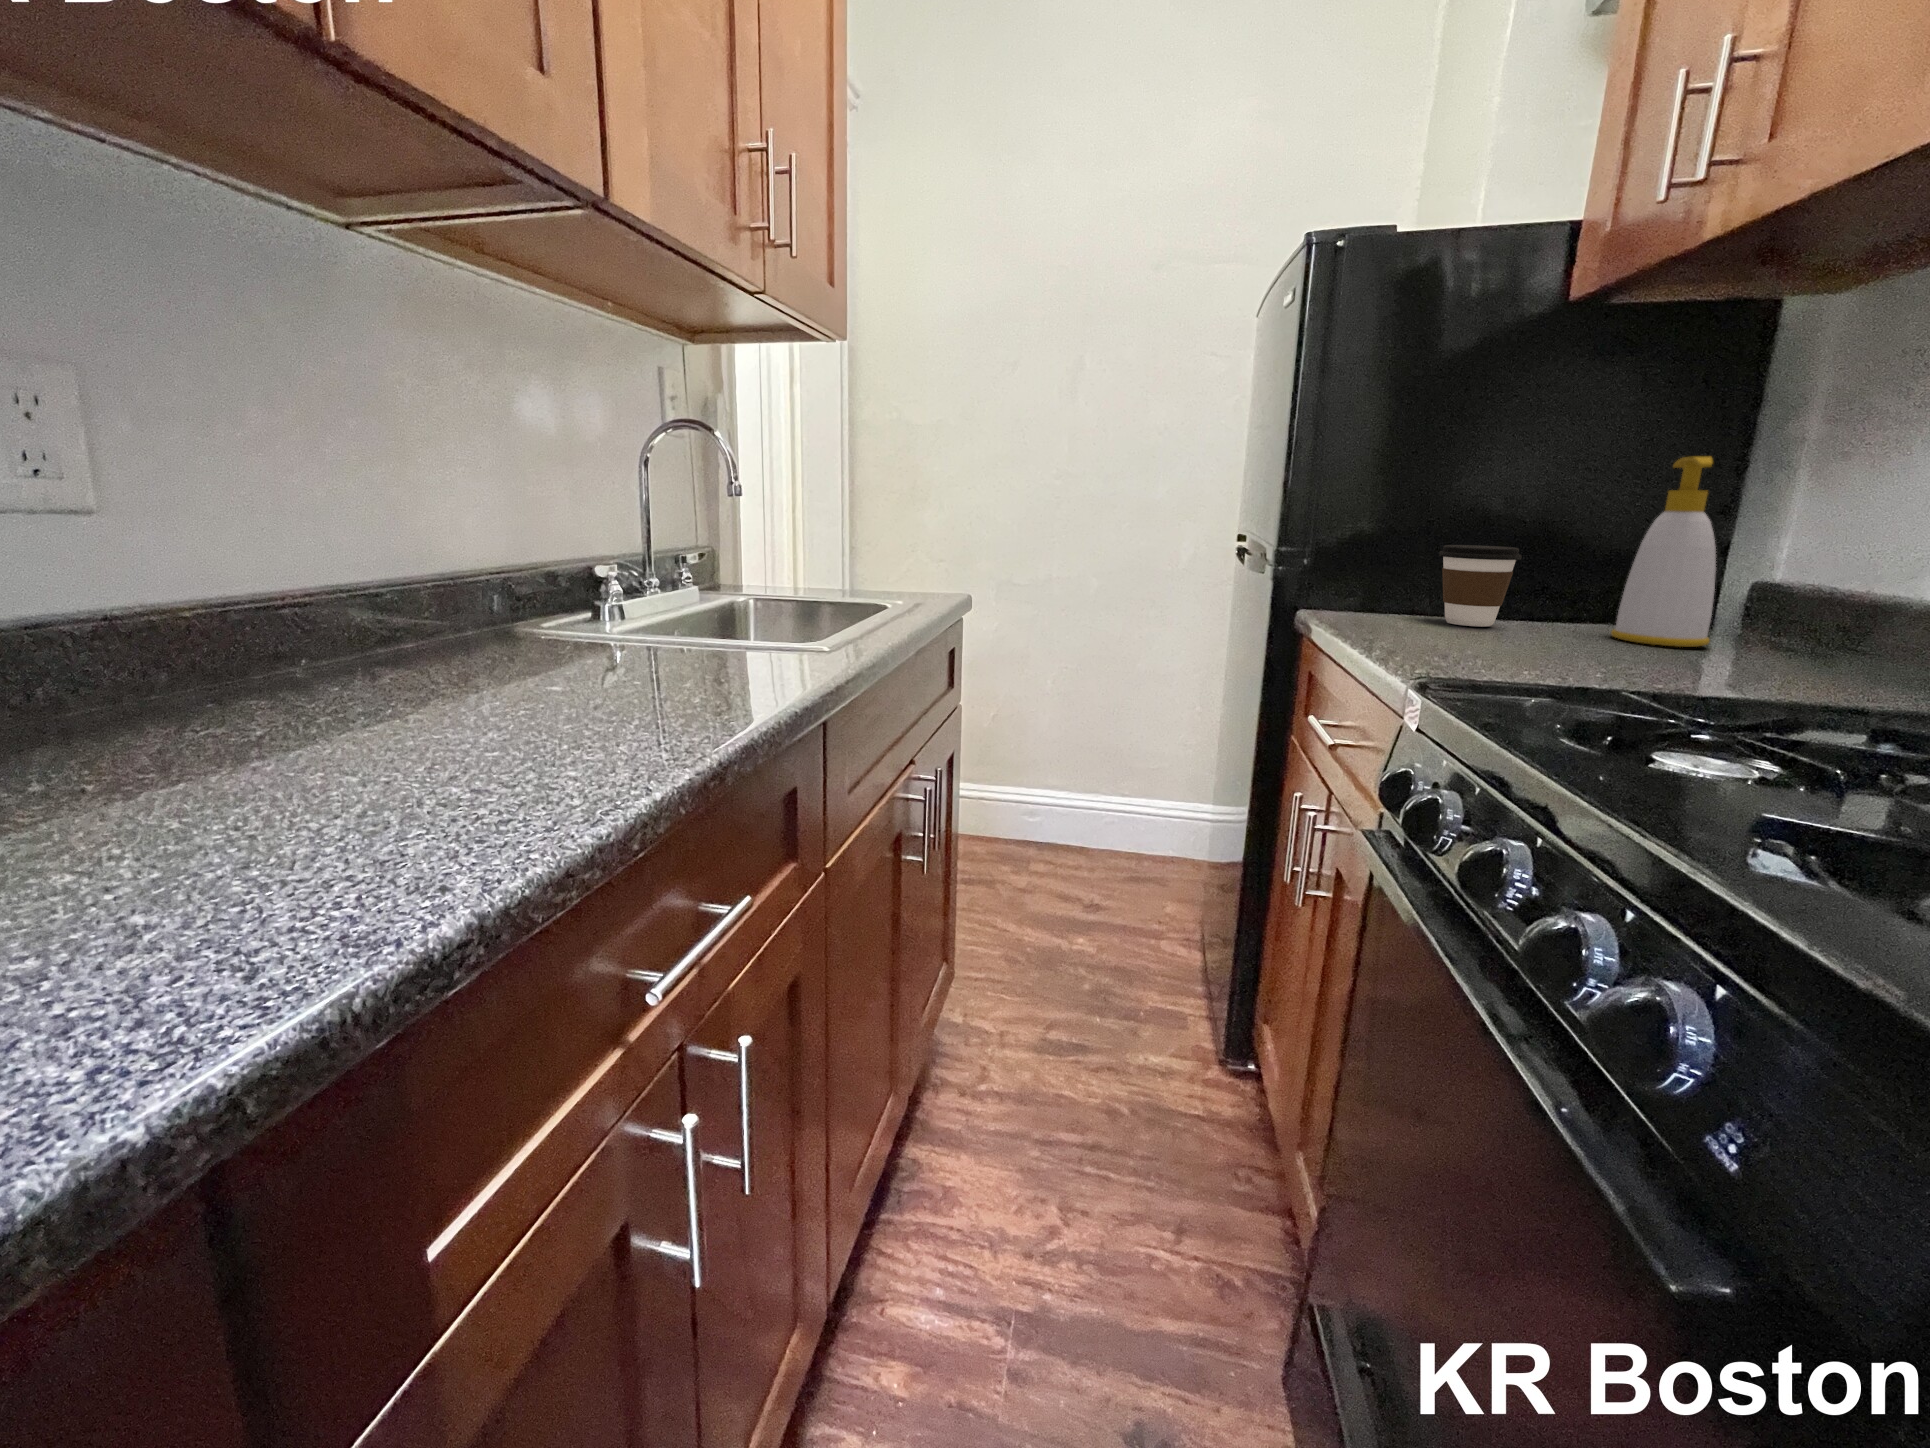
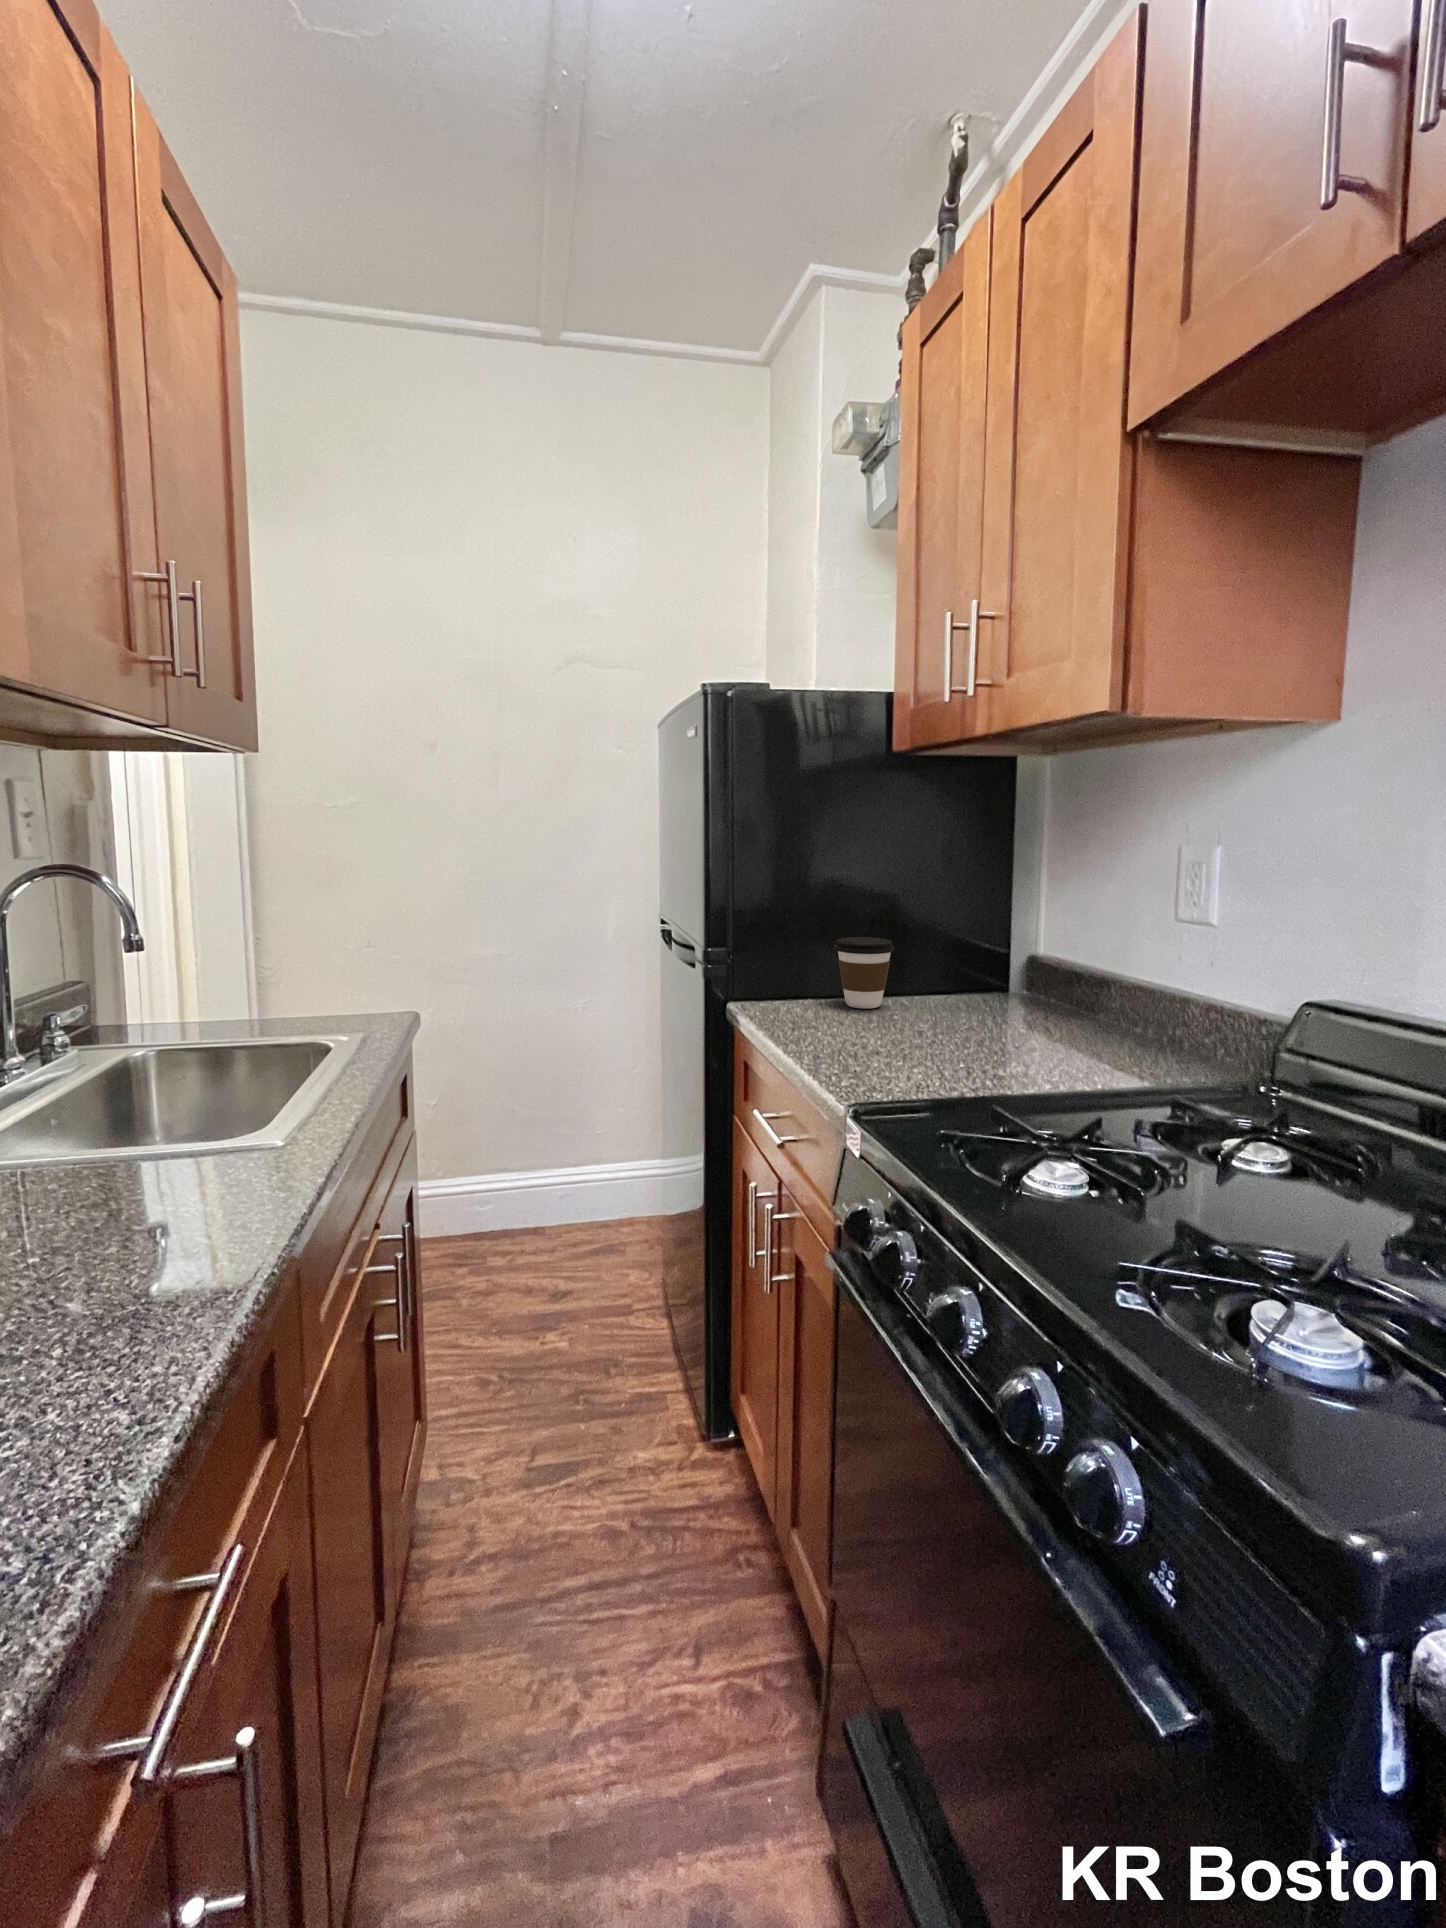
soap bottle: present [1611,457,1716,647] -> none [961,867,1025,1014]

